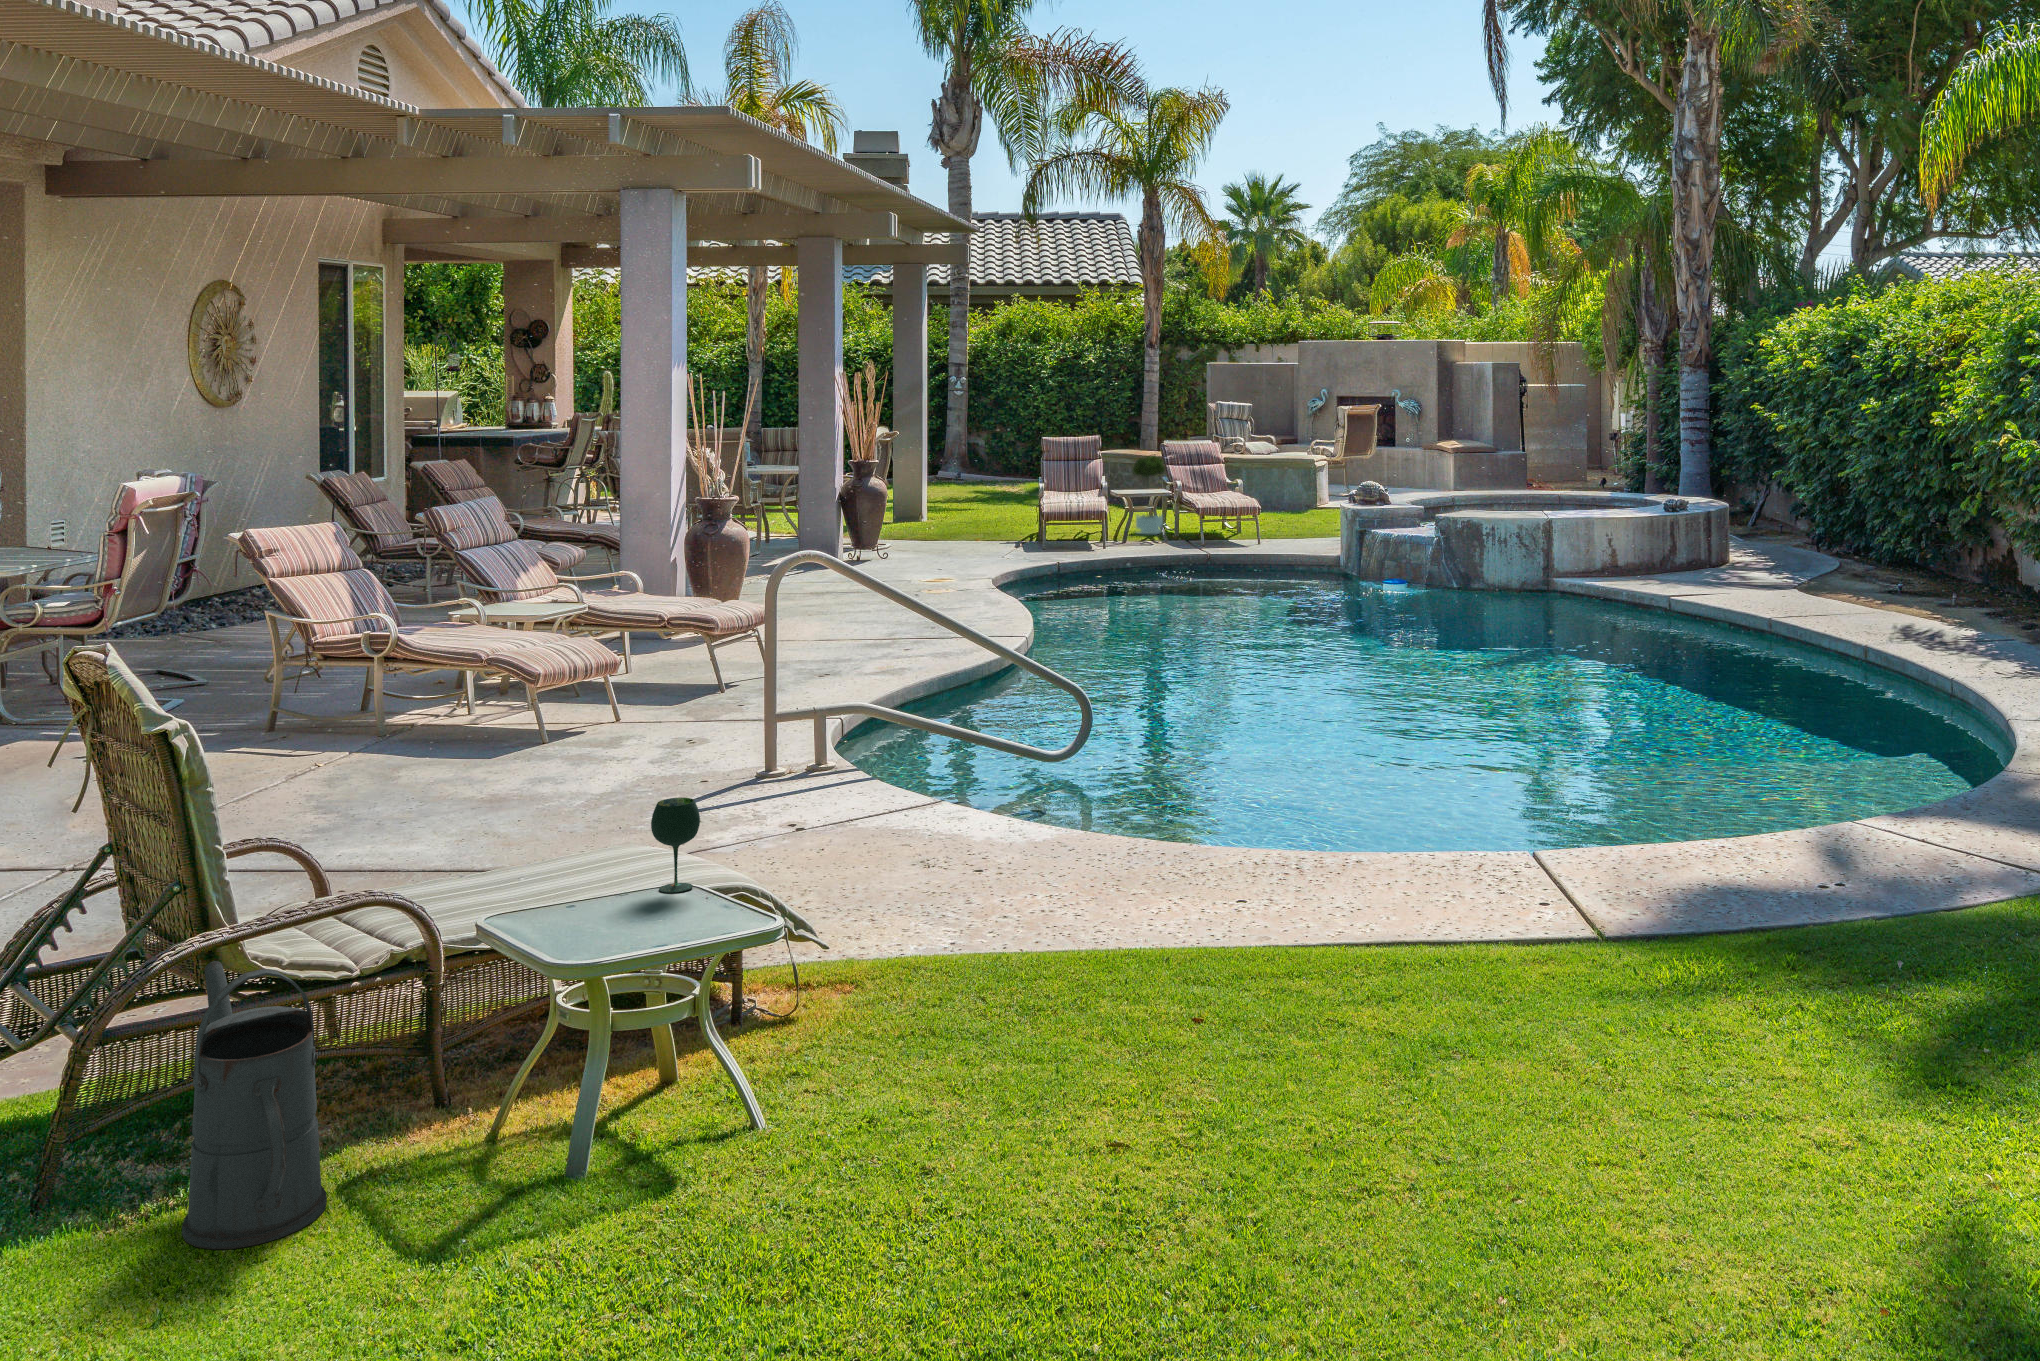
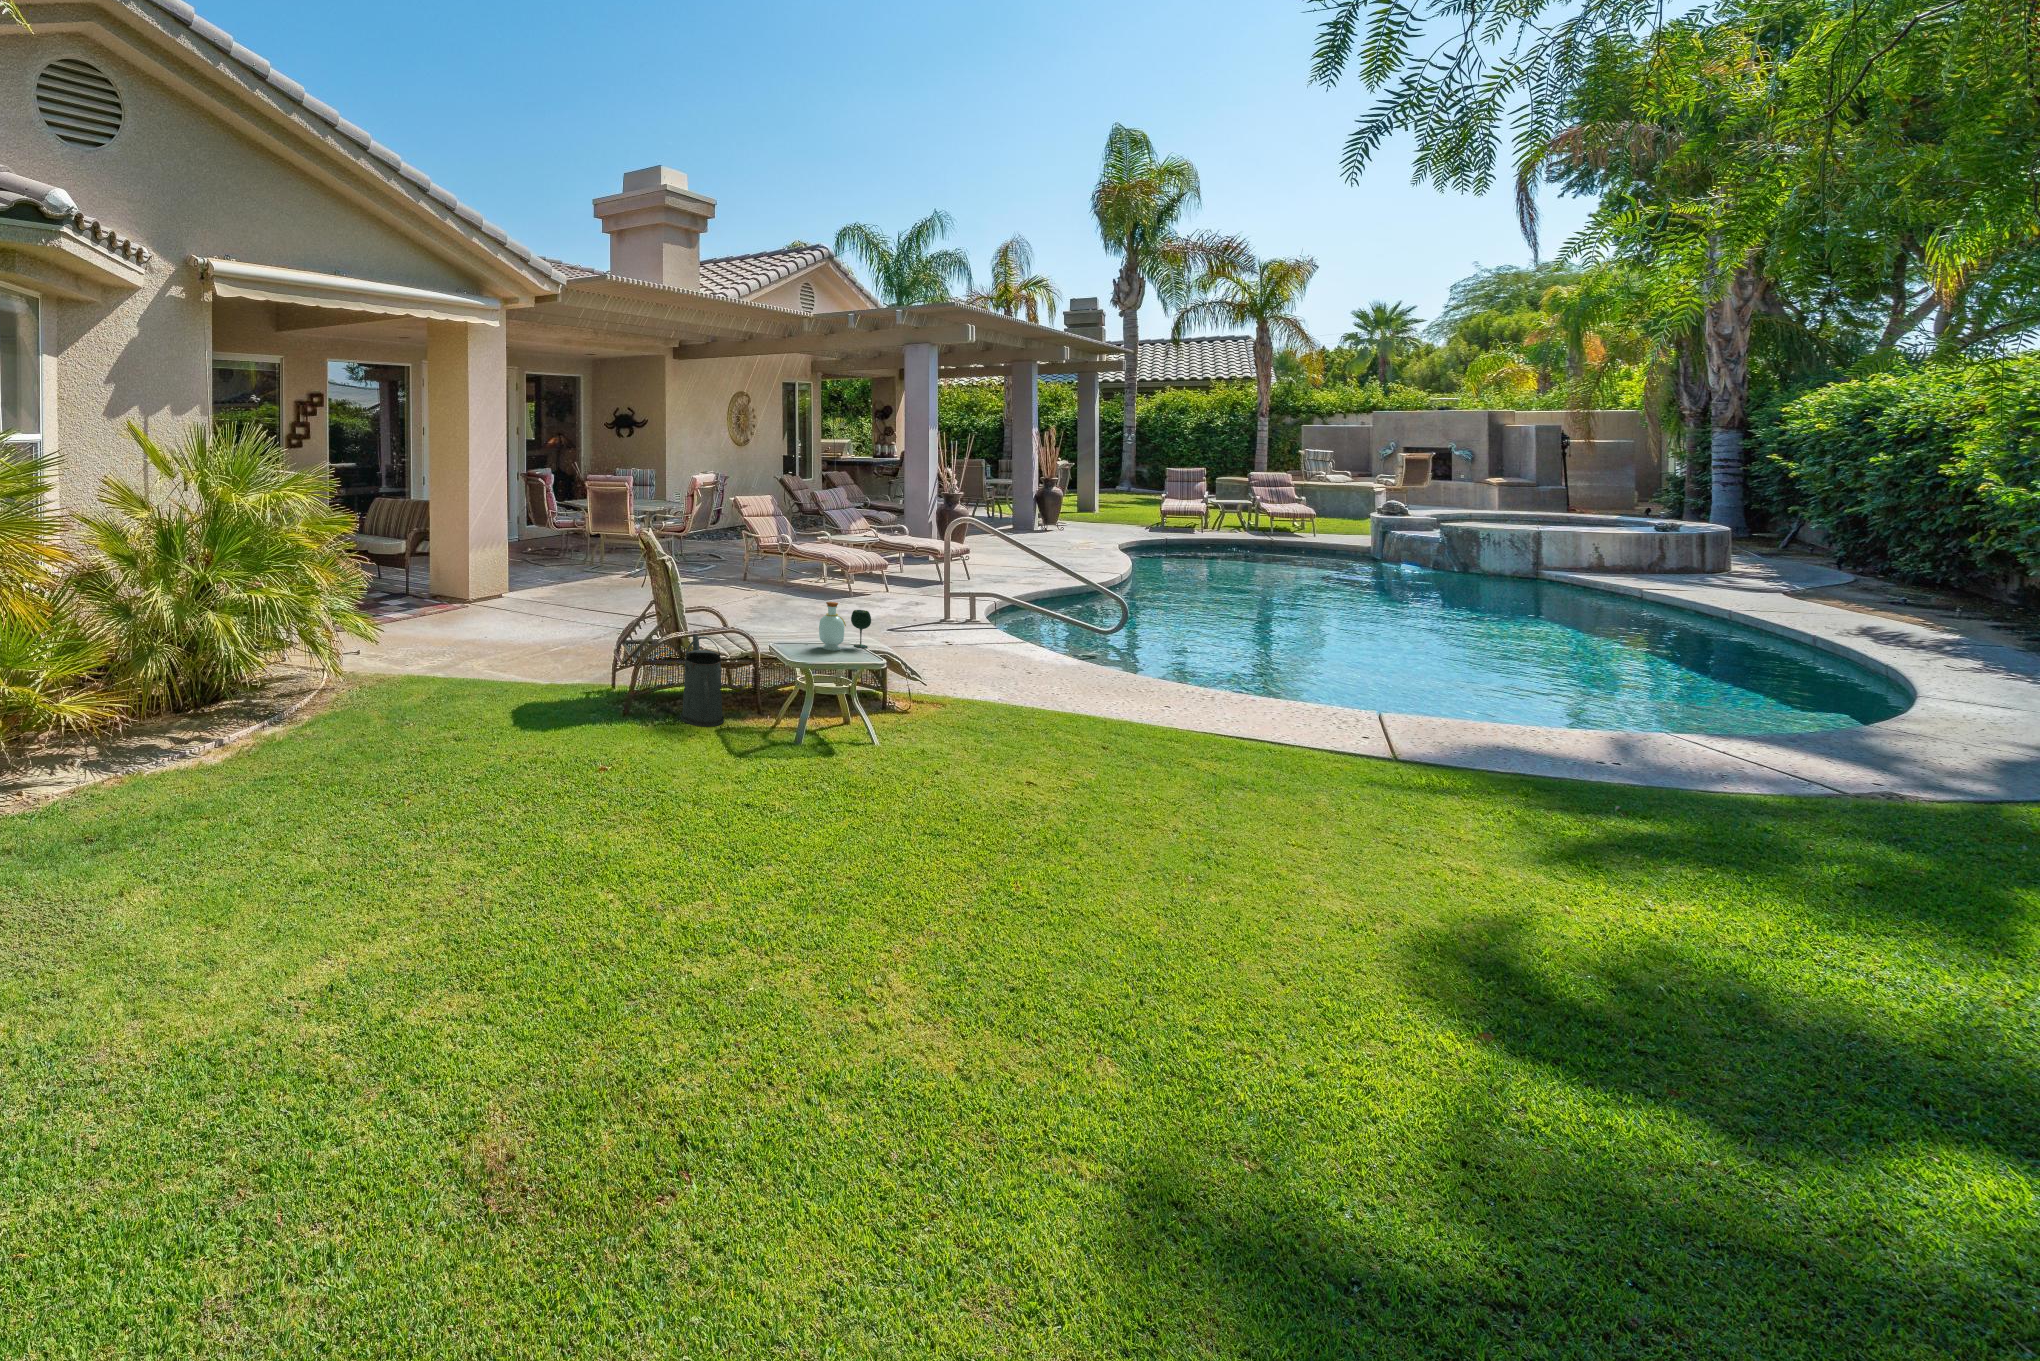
potted tree: present [1133,454,1165,534] -> none [1233,487,1259,536]
bottle: none [578,792,648,919] -> present [819,602,846,651]

